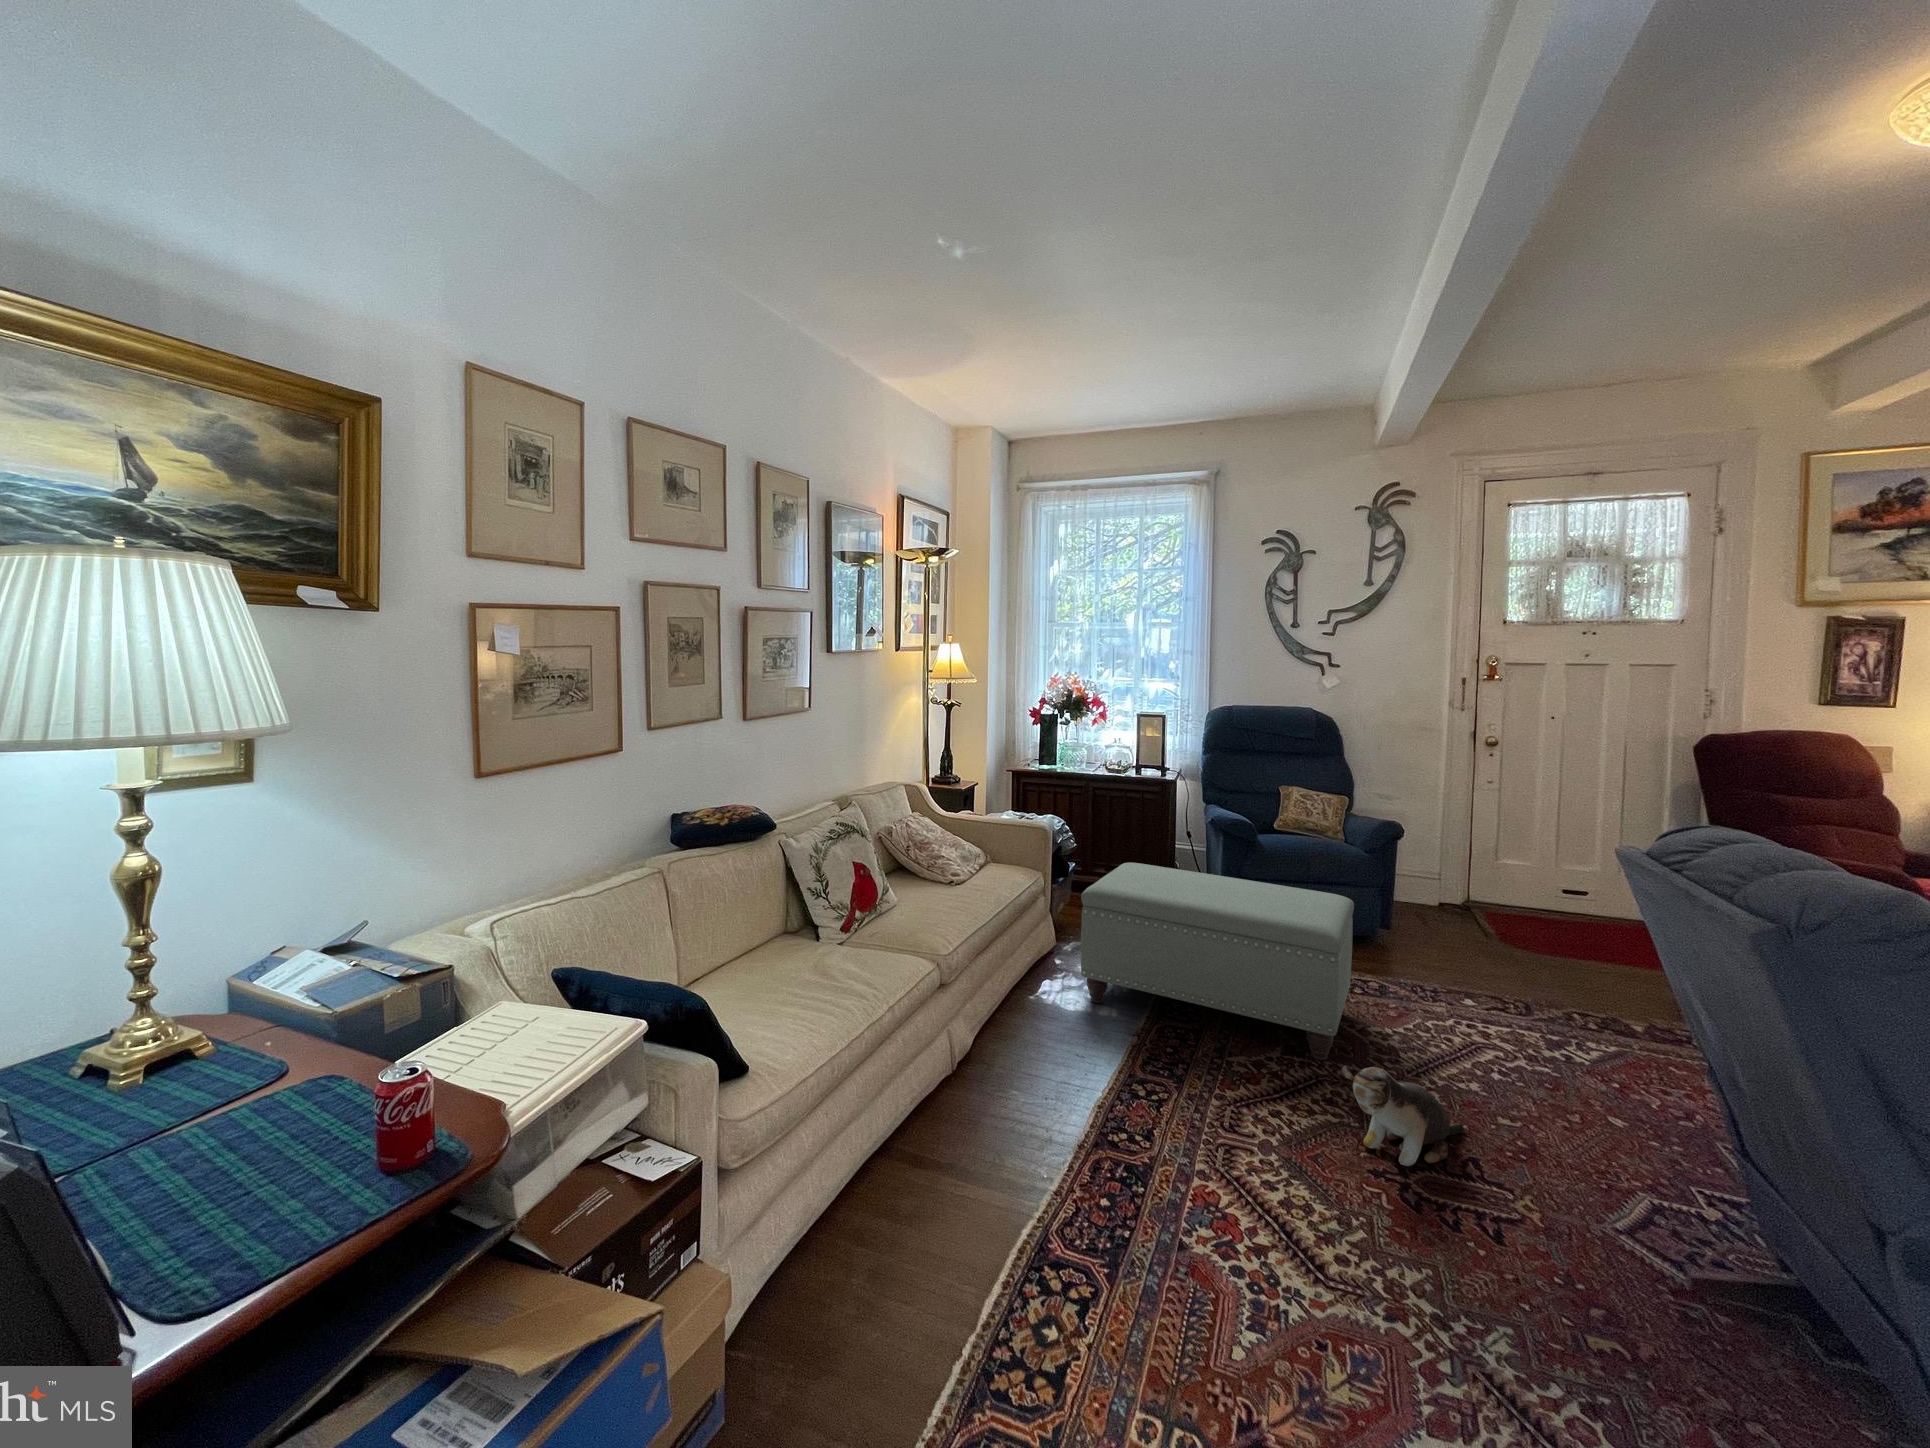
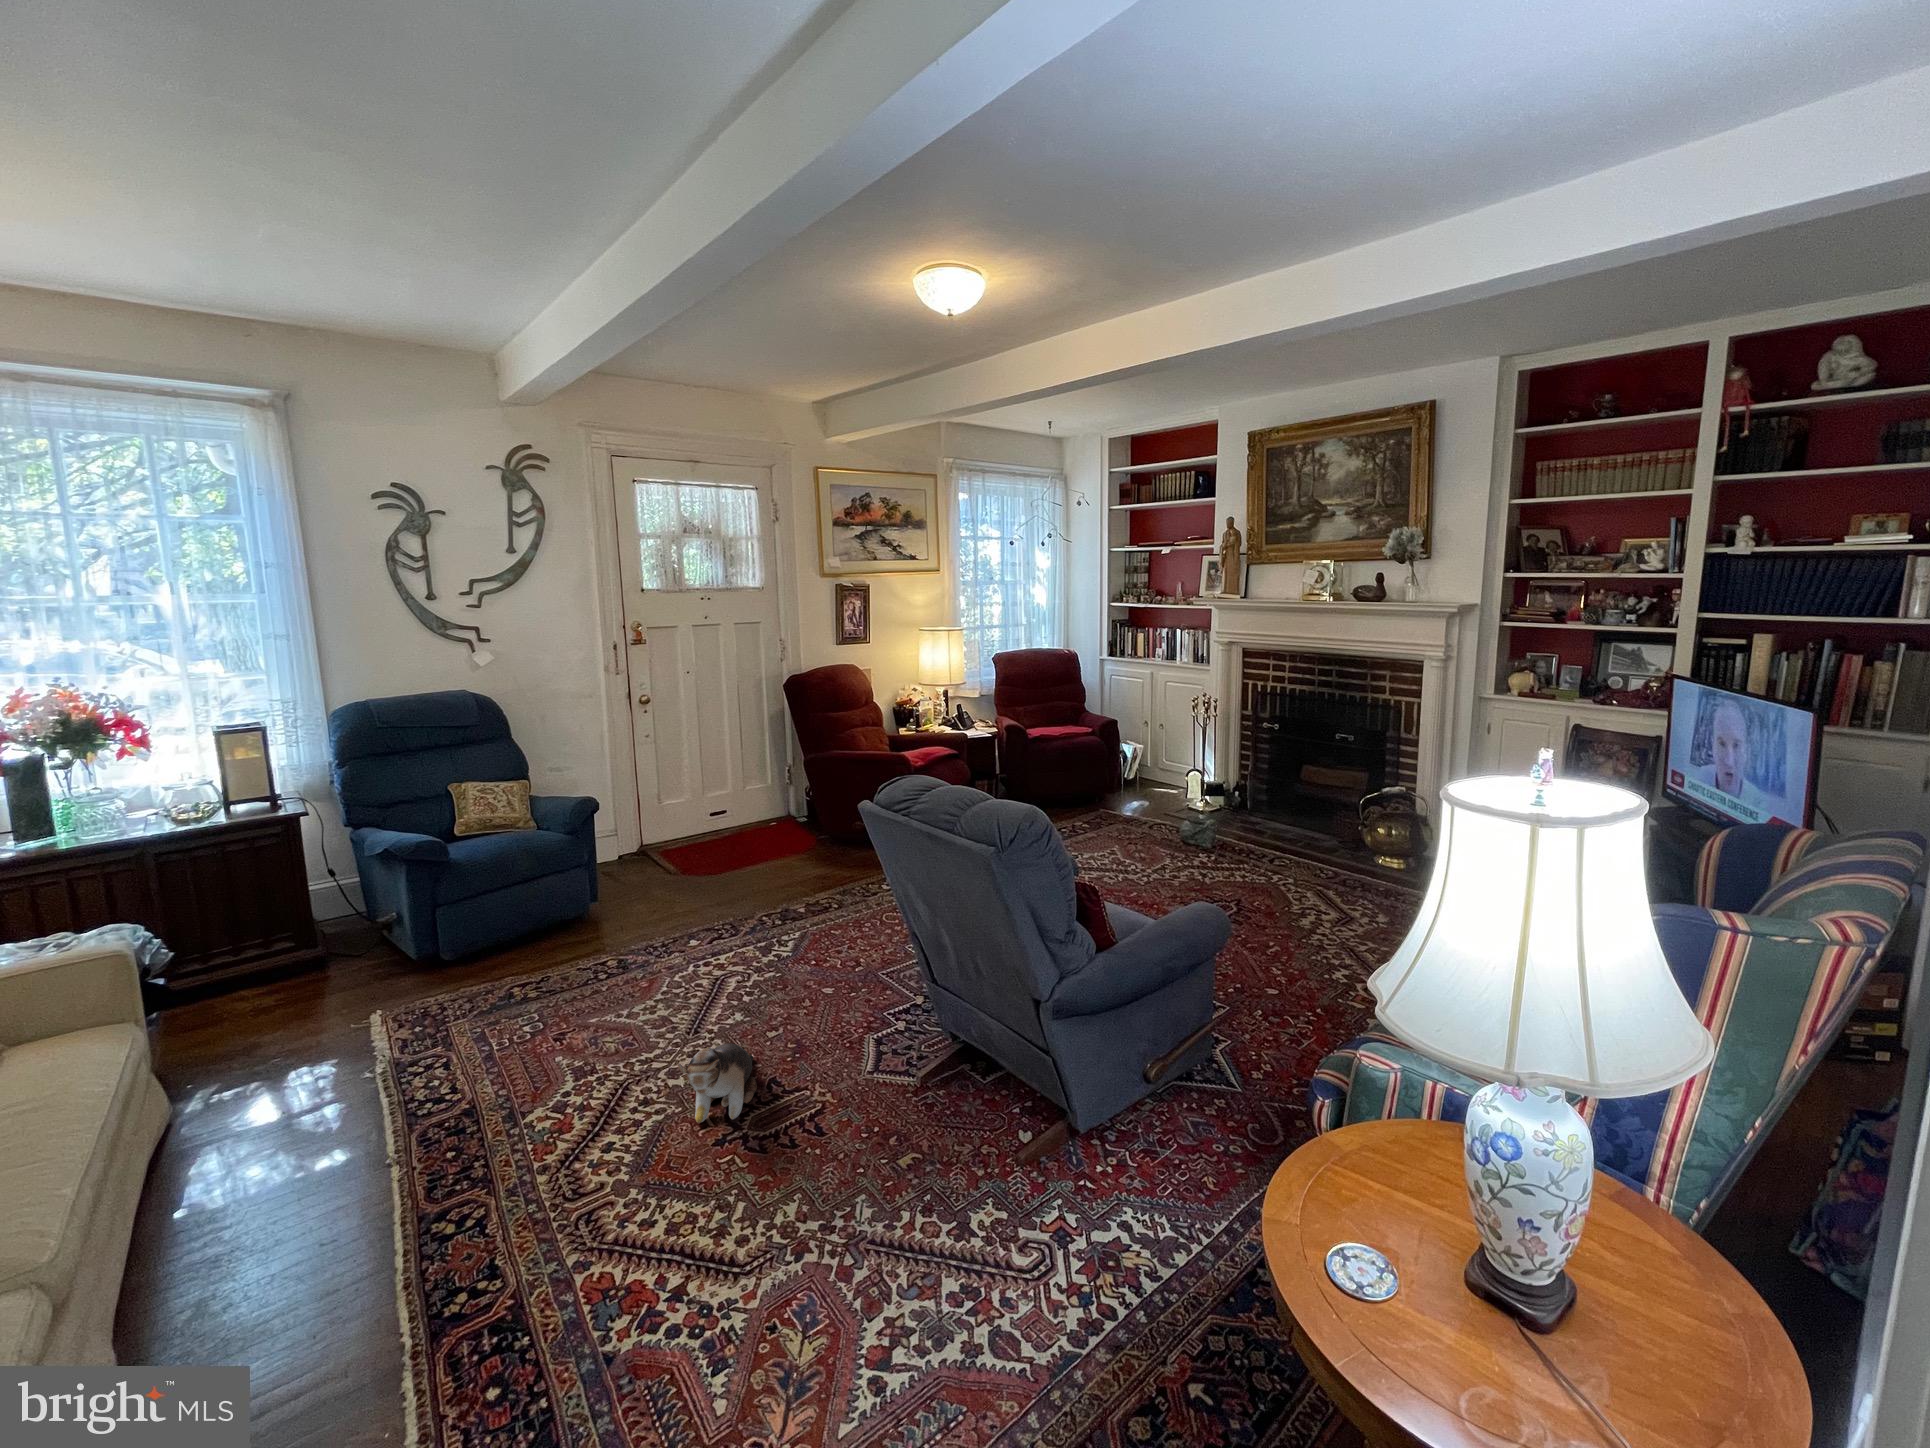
ottoman: present [1081,863,1354,1060] -> none [252,893,625,1161]

